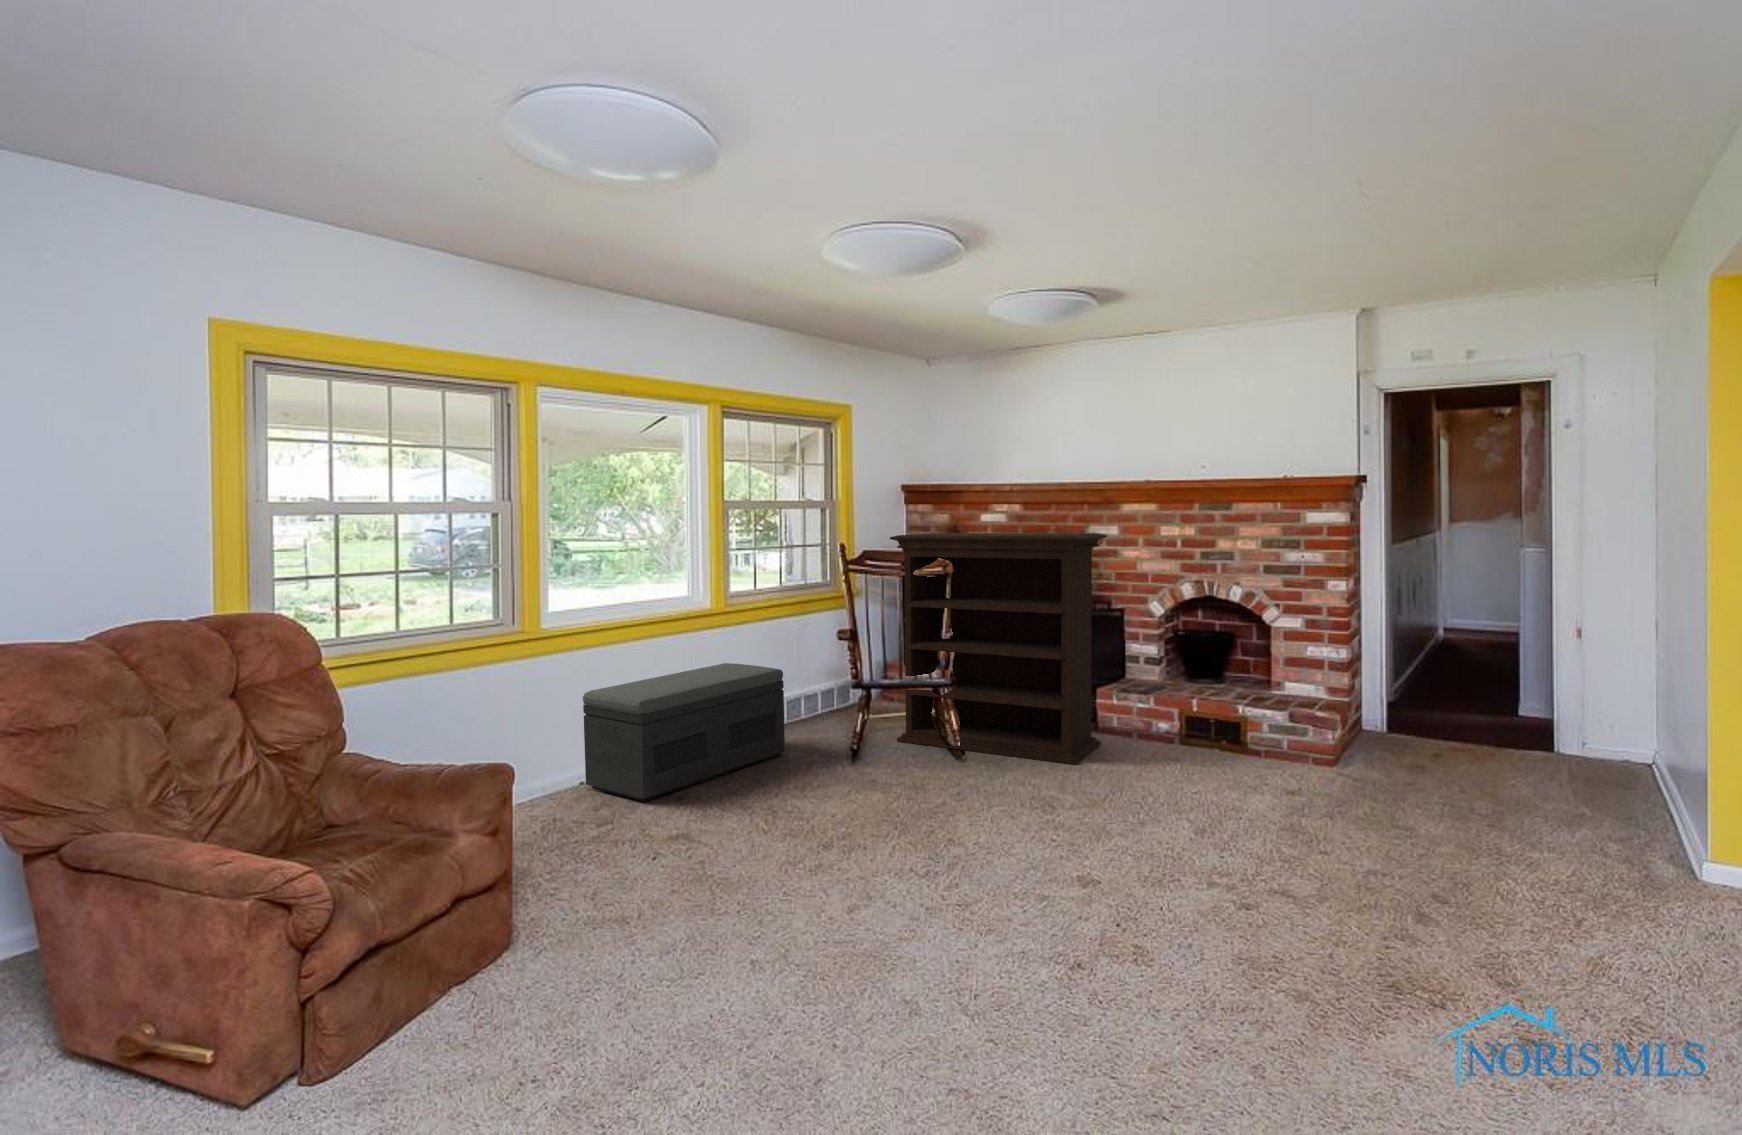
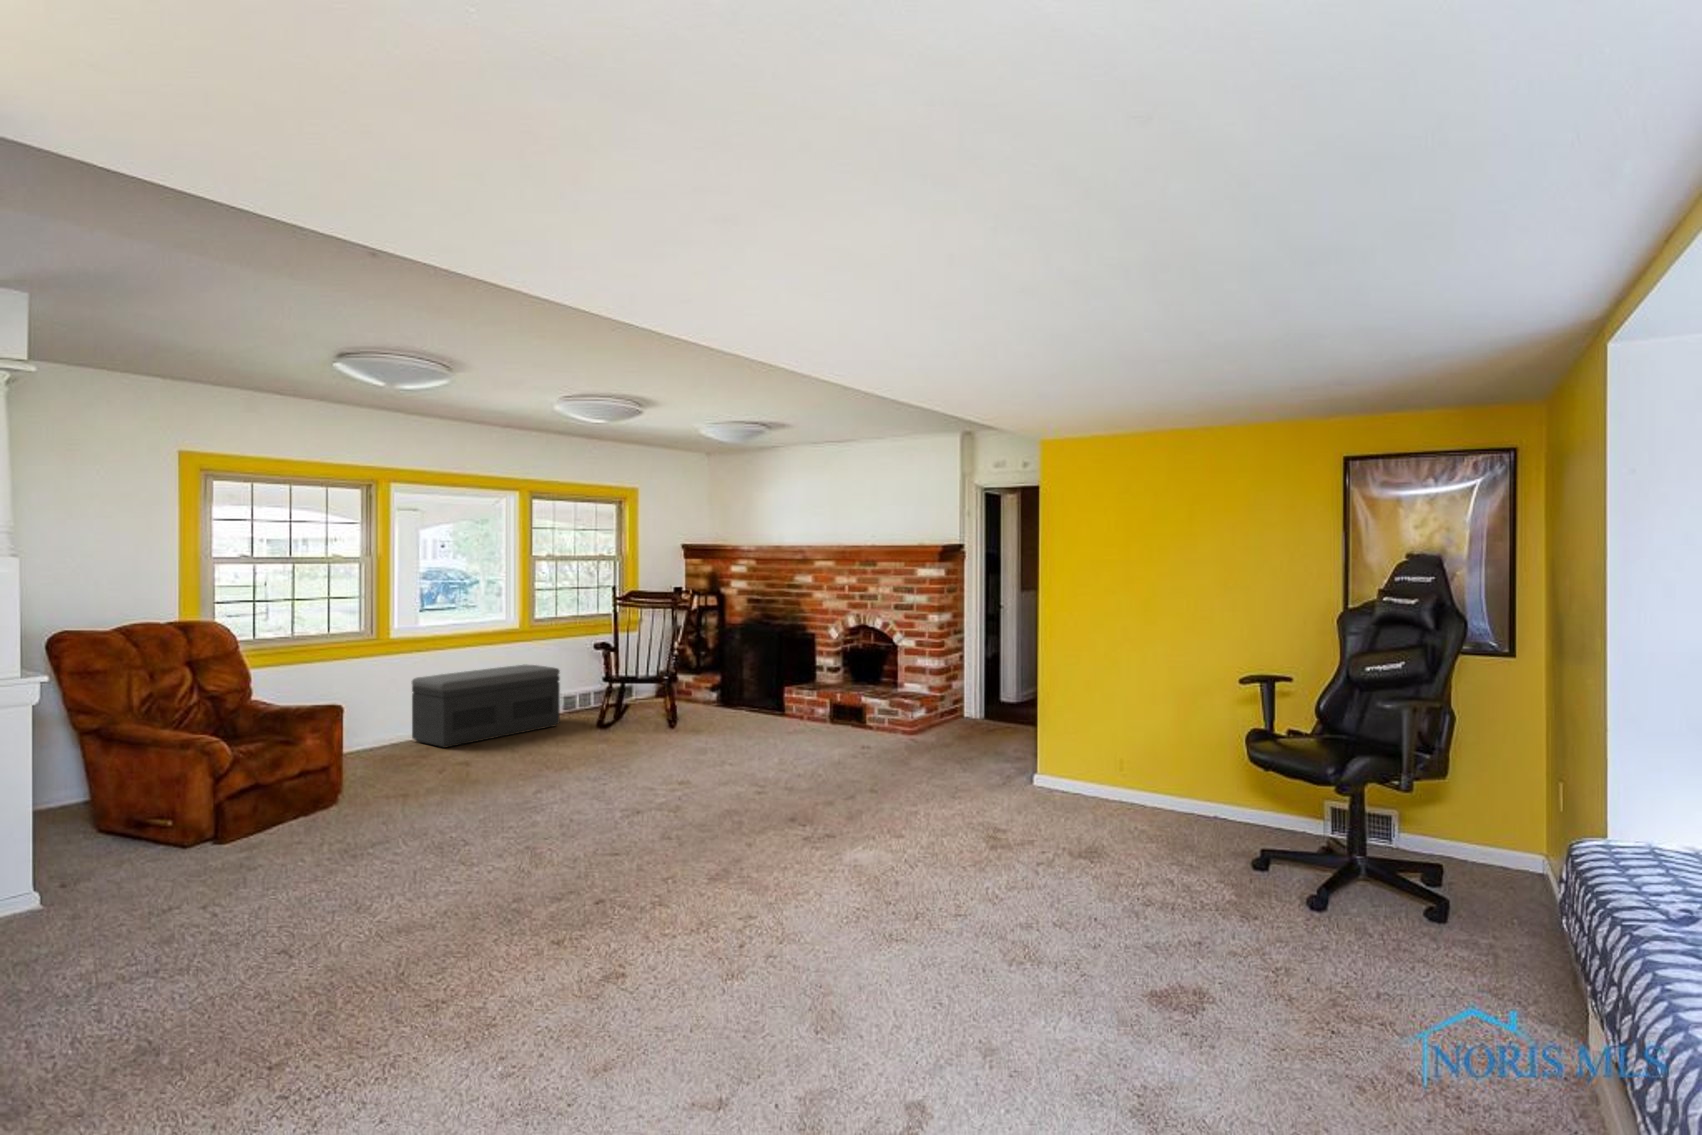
bookshelf: present [890,533,1107,765] -> none [640,580,780,733]

